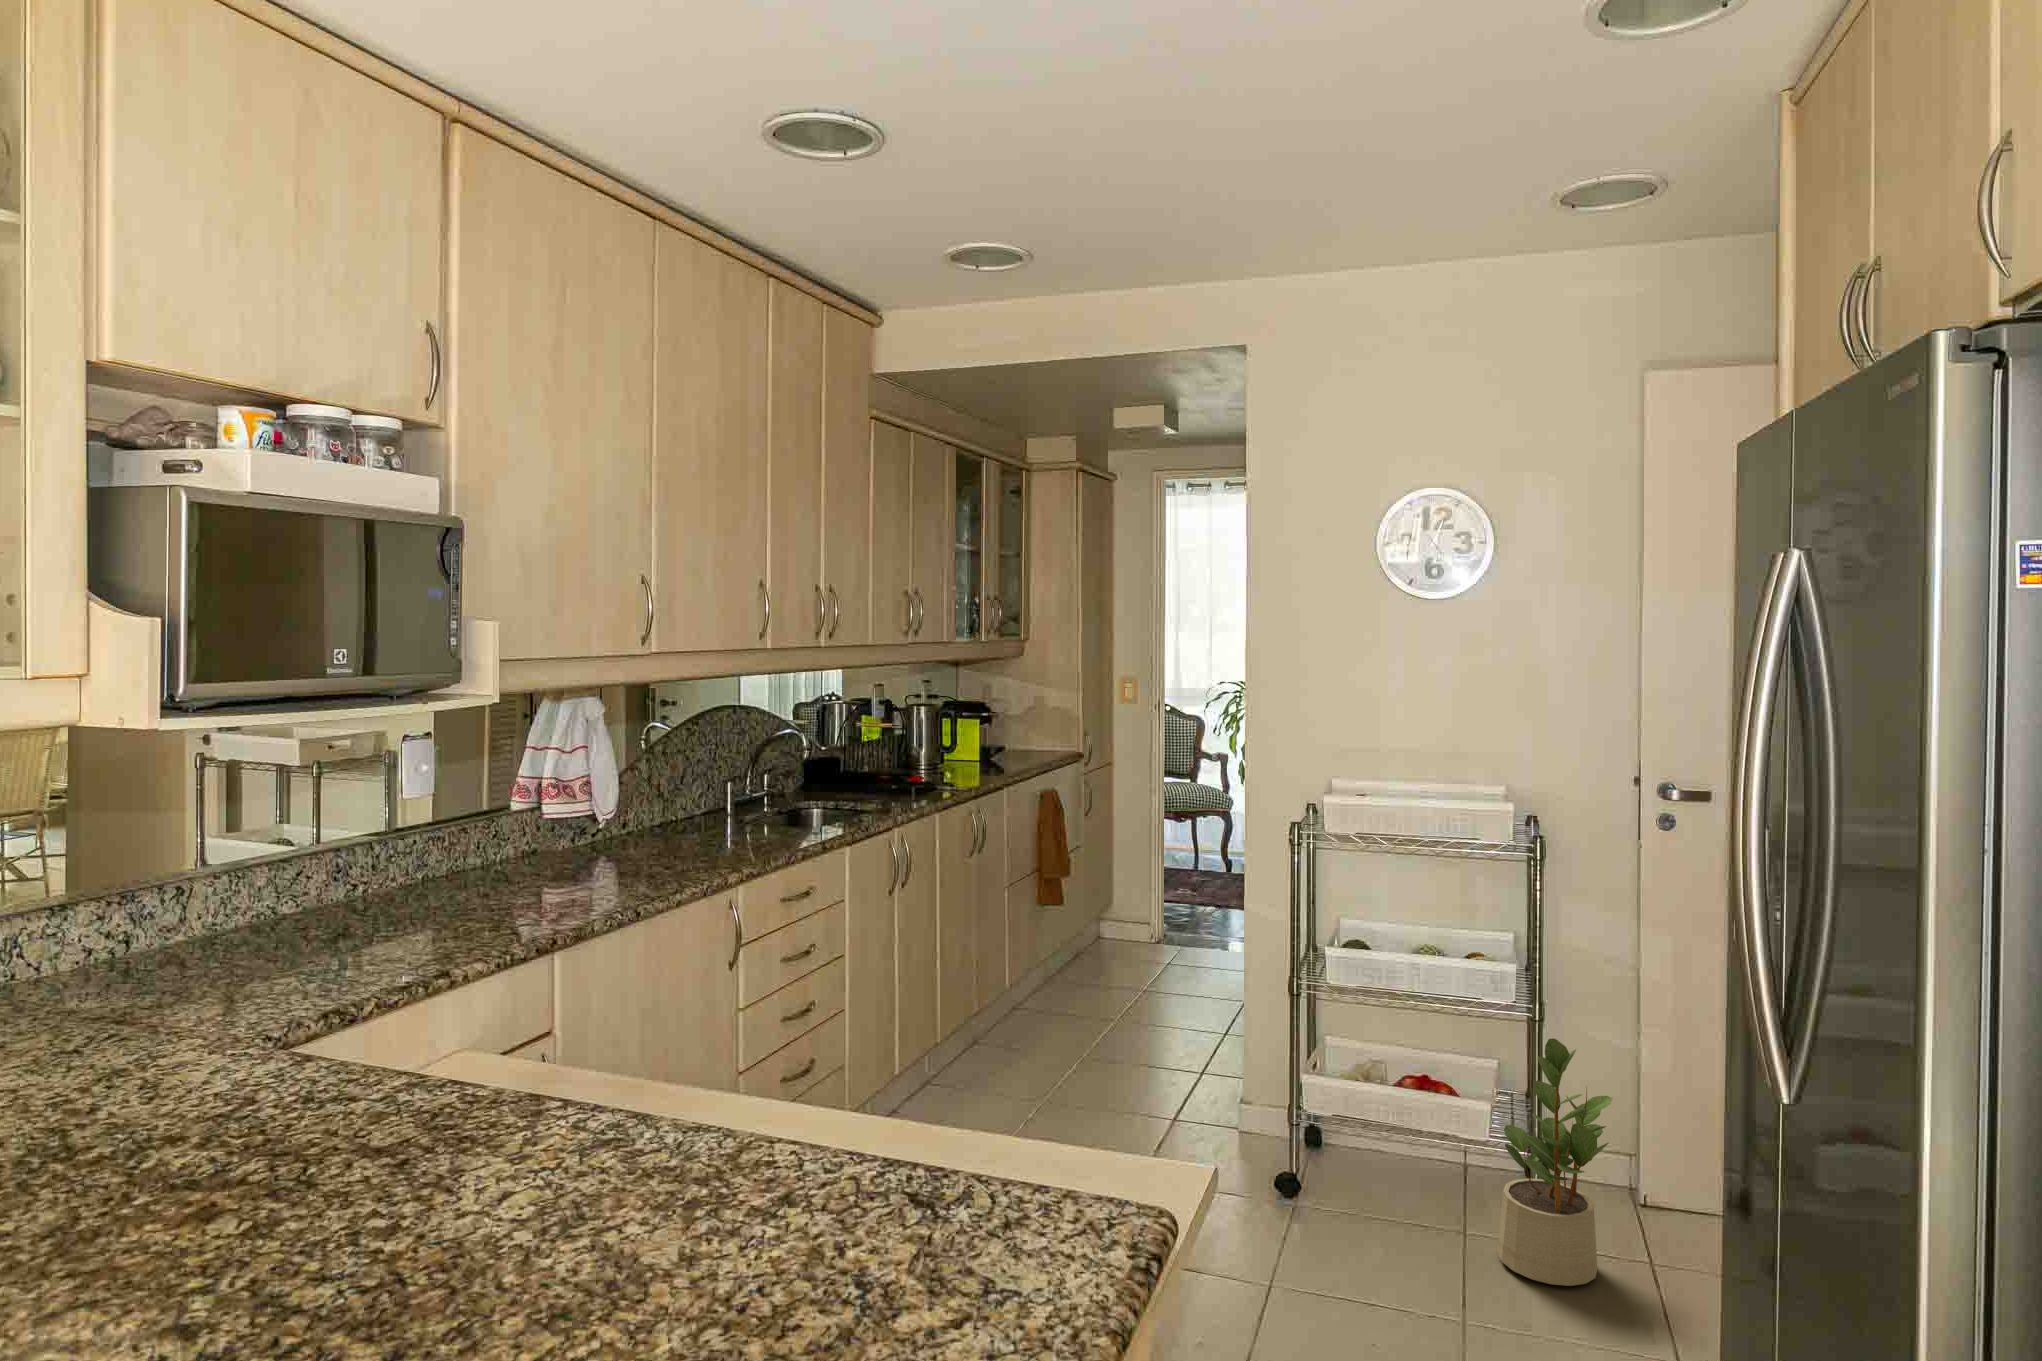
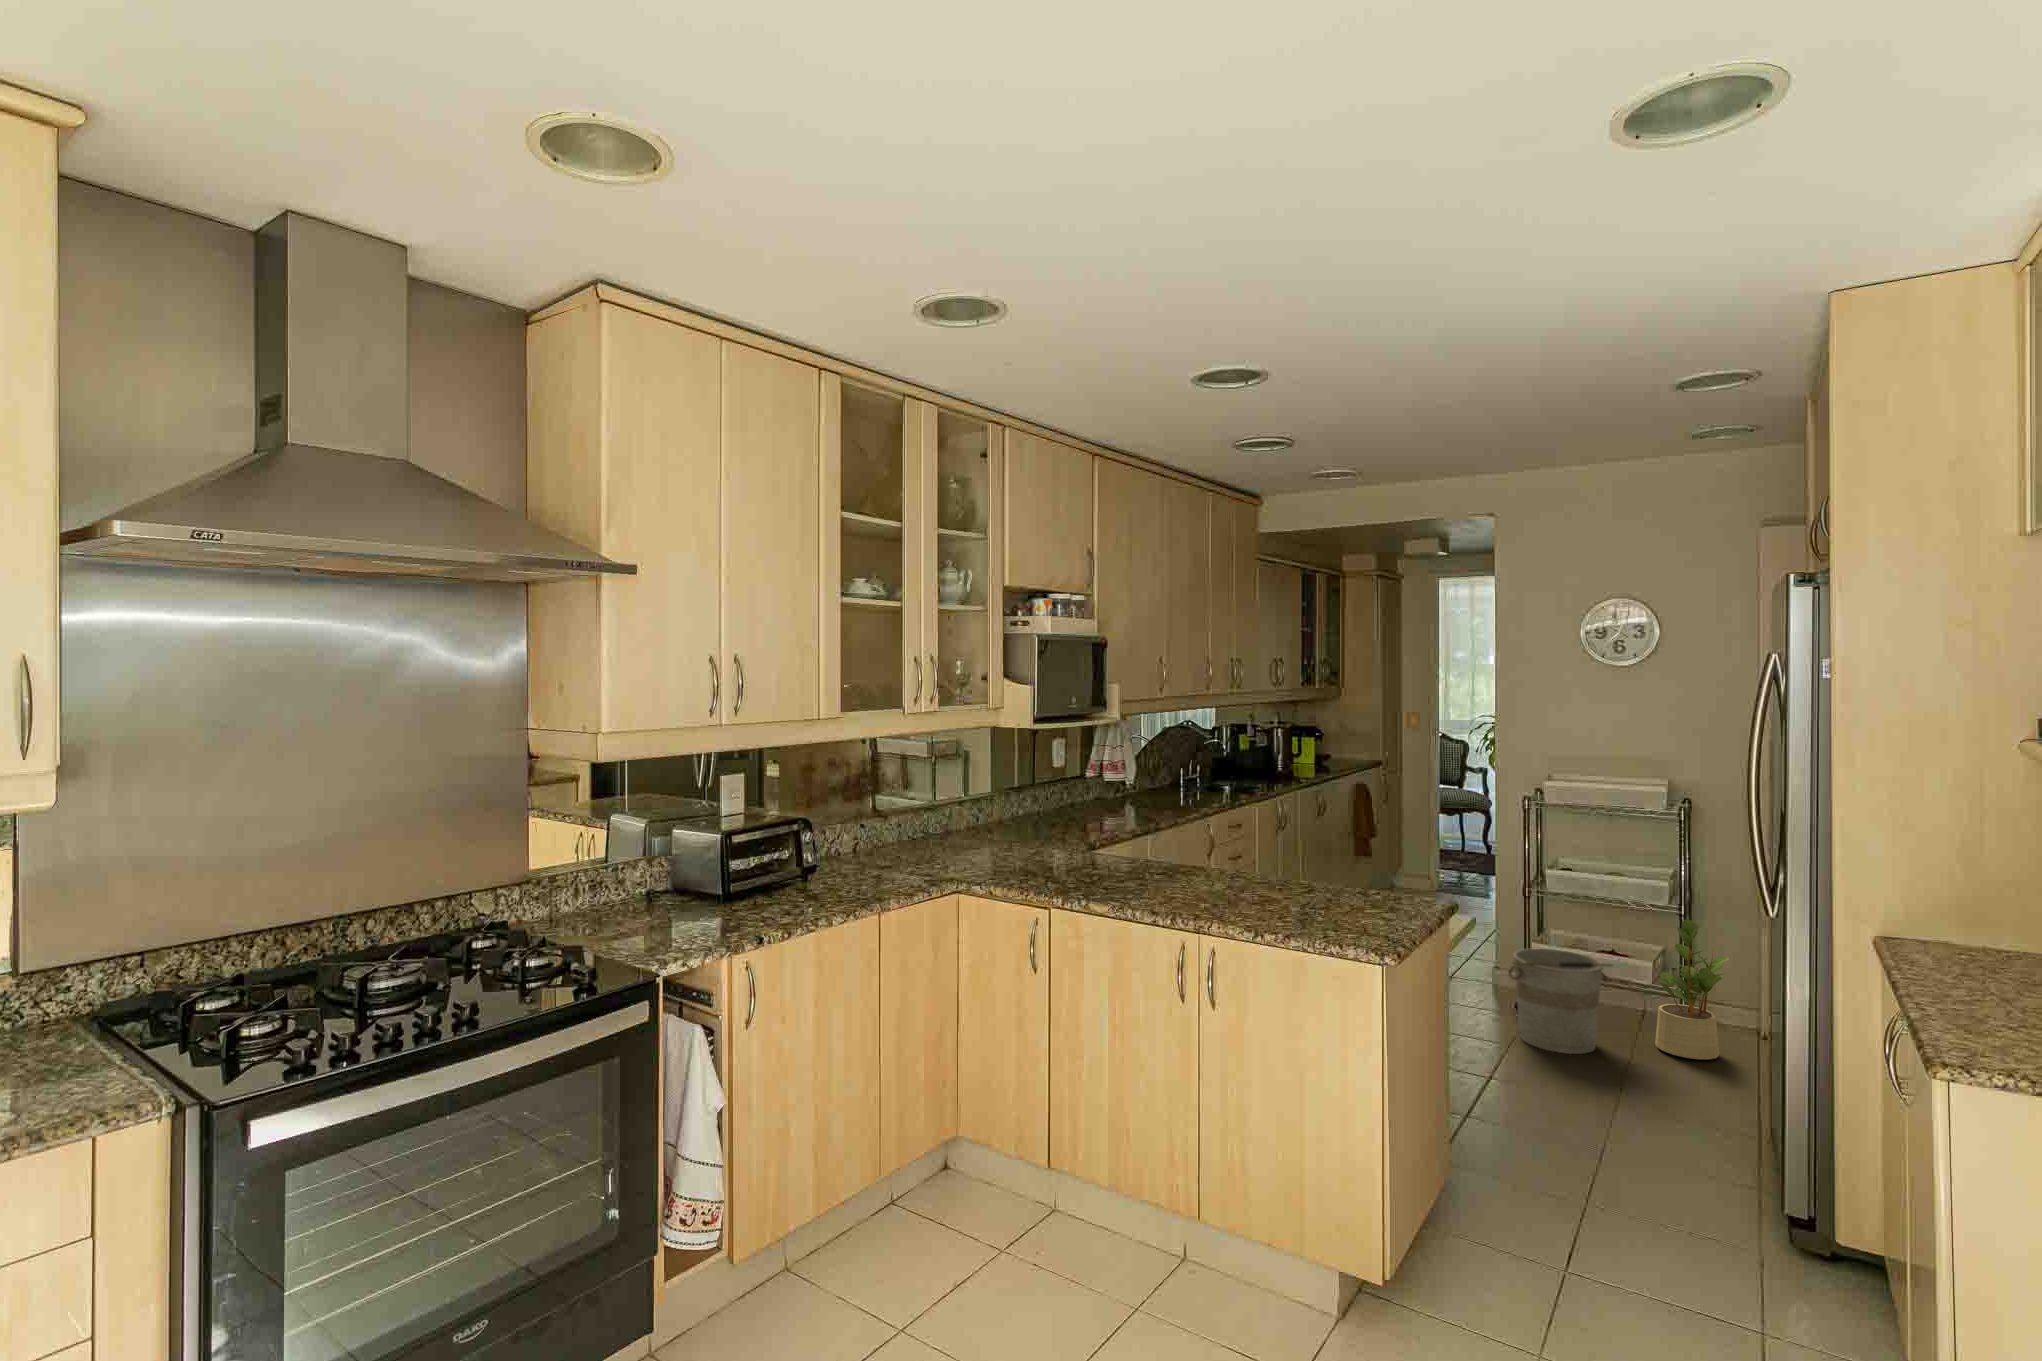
bucket: none [1266,1094,1439,1297] -> present [1508,948,1612,1054]

